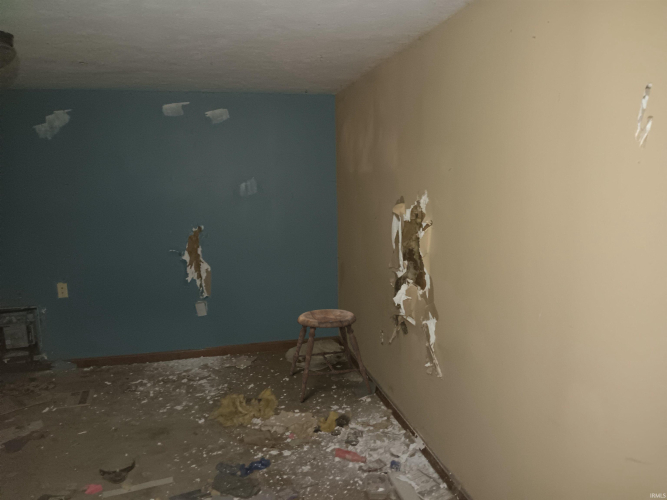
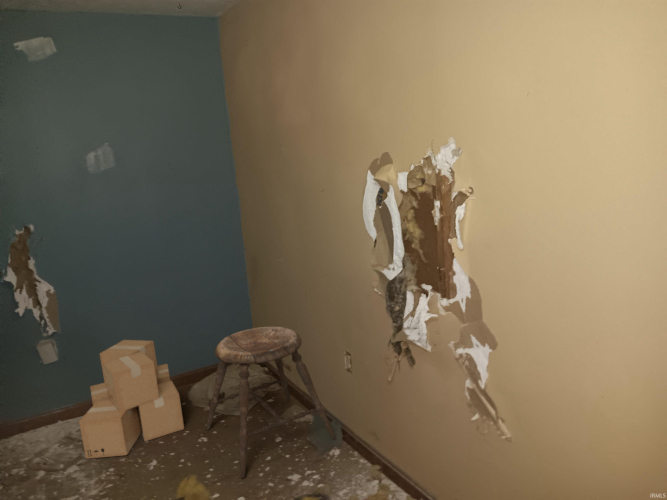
cardboard box: none [212,309,276,379] -> present [79,340,184,459]

